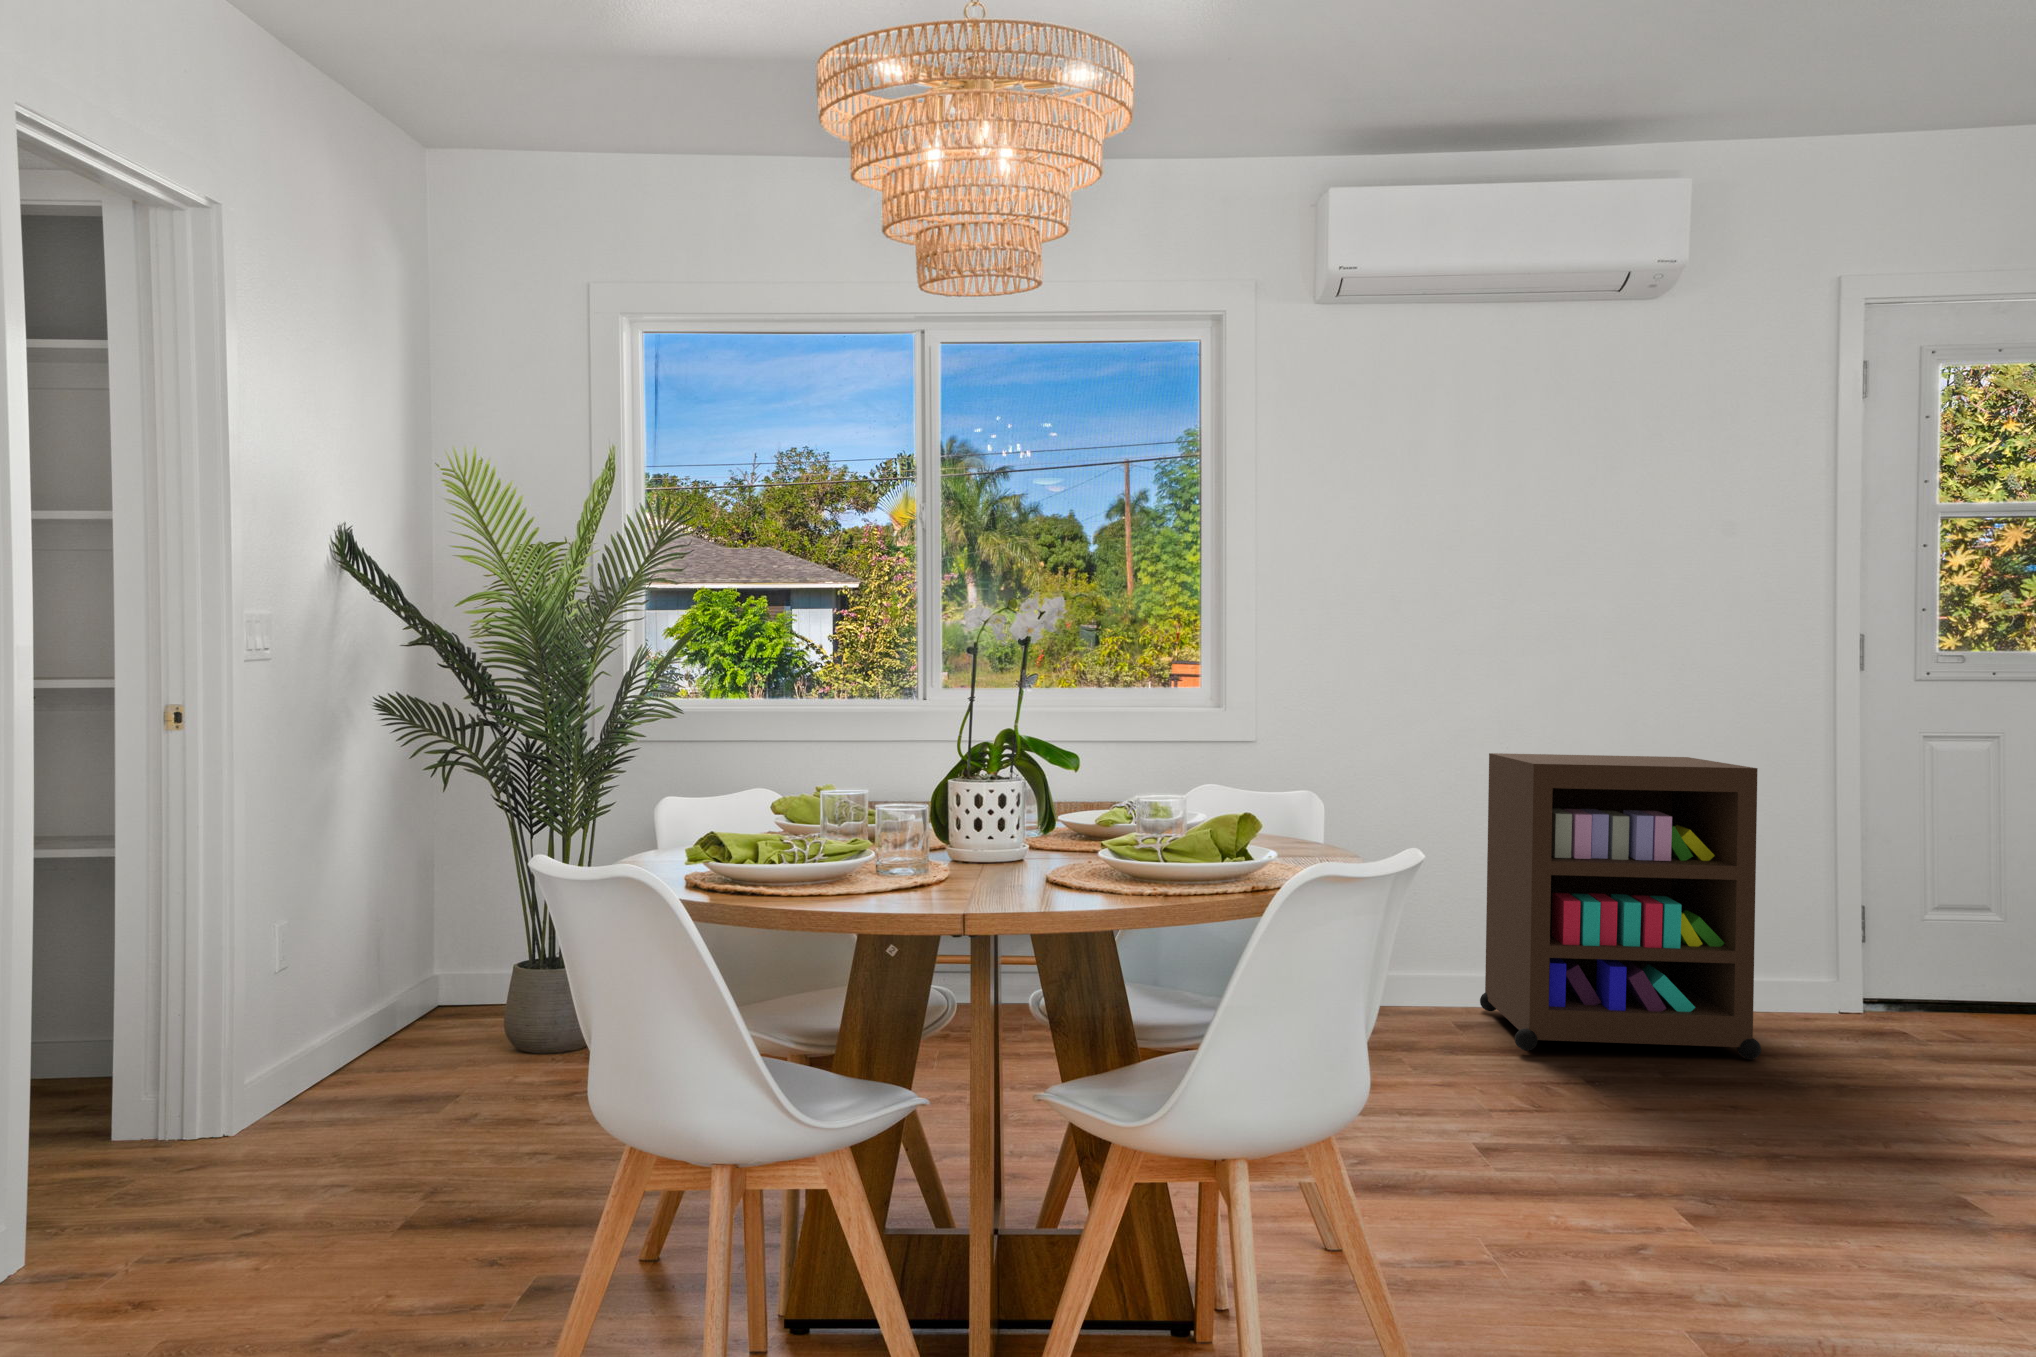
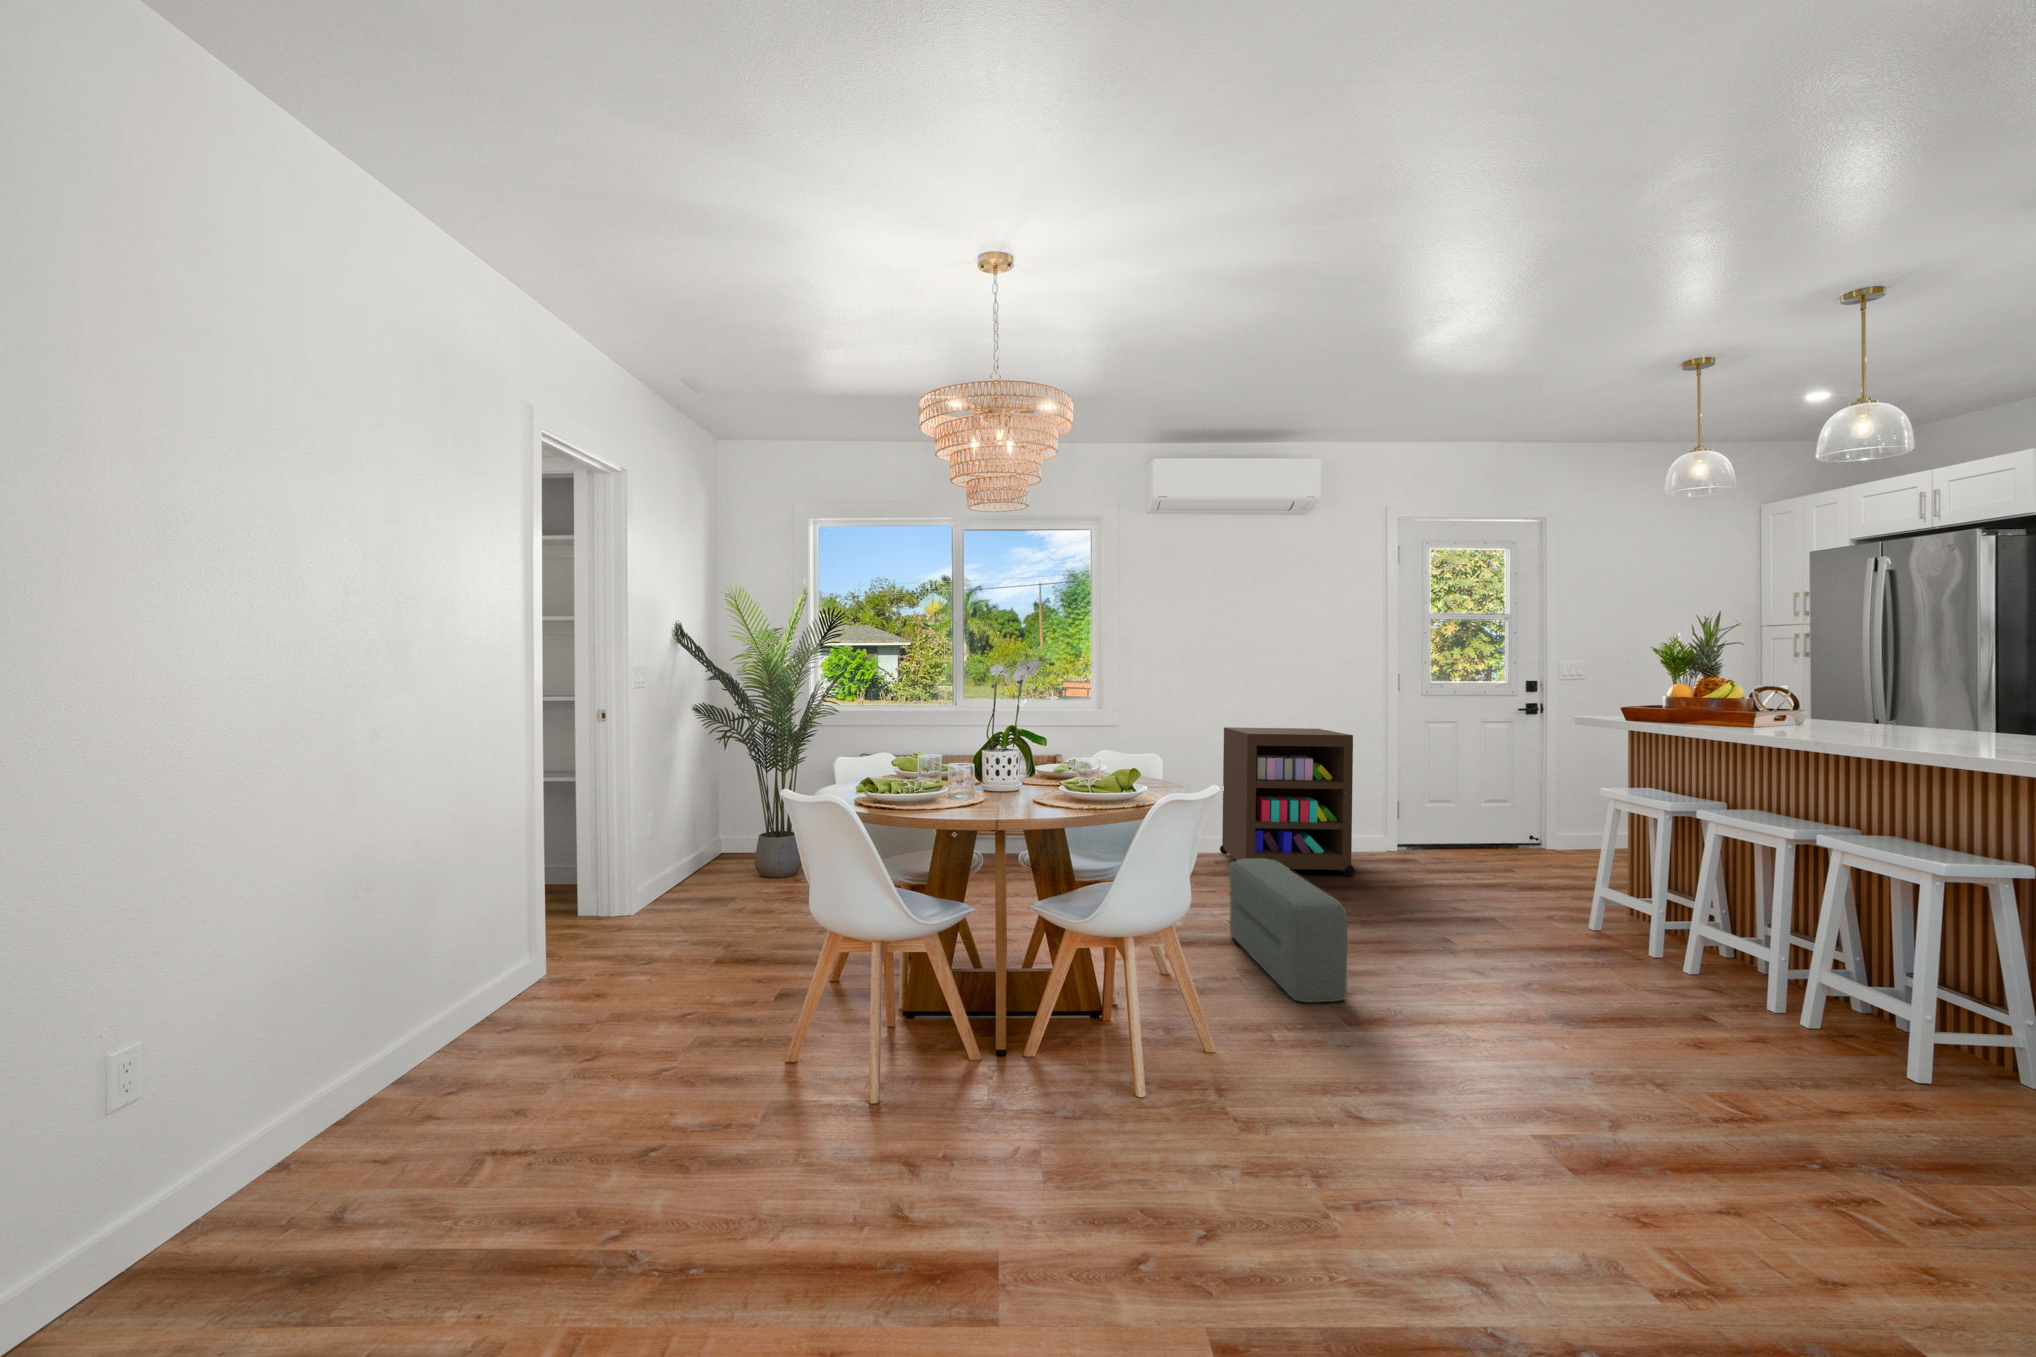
pouf: none [1481,1017,1721,1318] -> present [1229,859,1347,1002]

